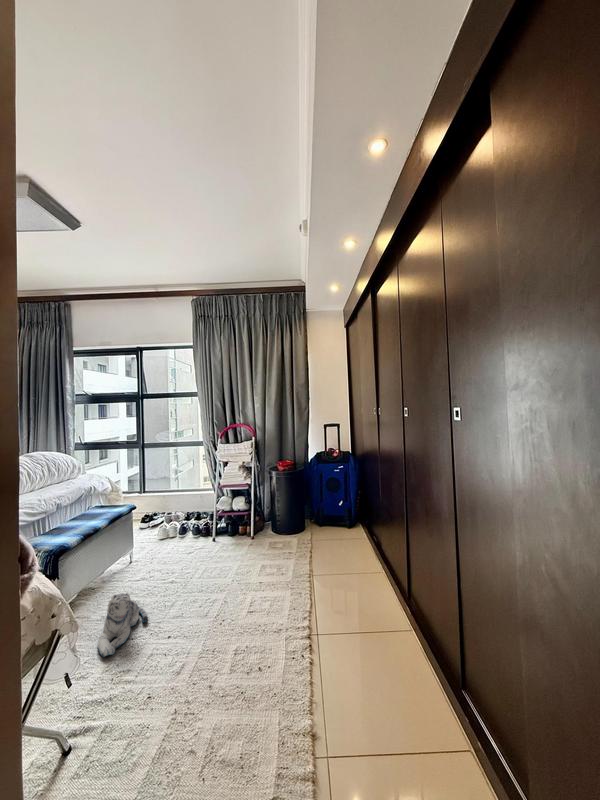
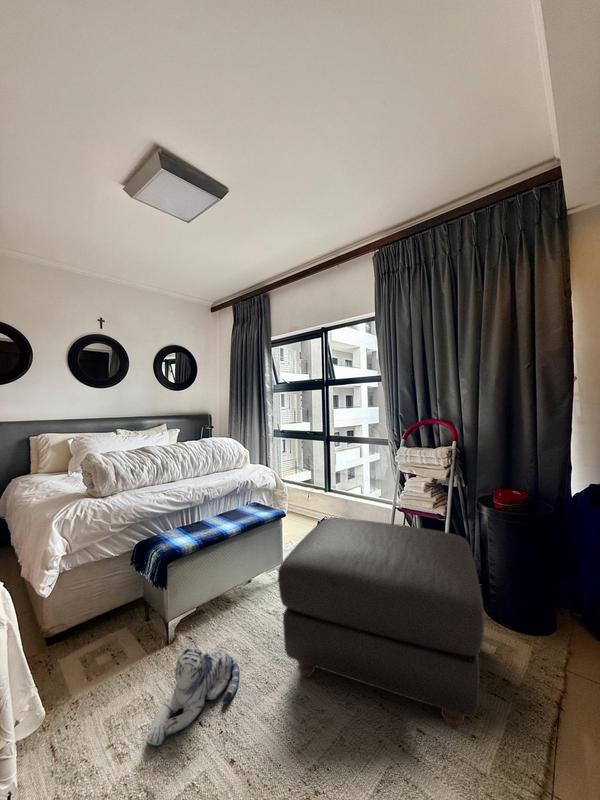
ottoman: none [171,488,288,594] -> present [278,518,485,729]

